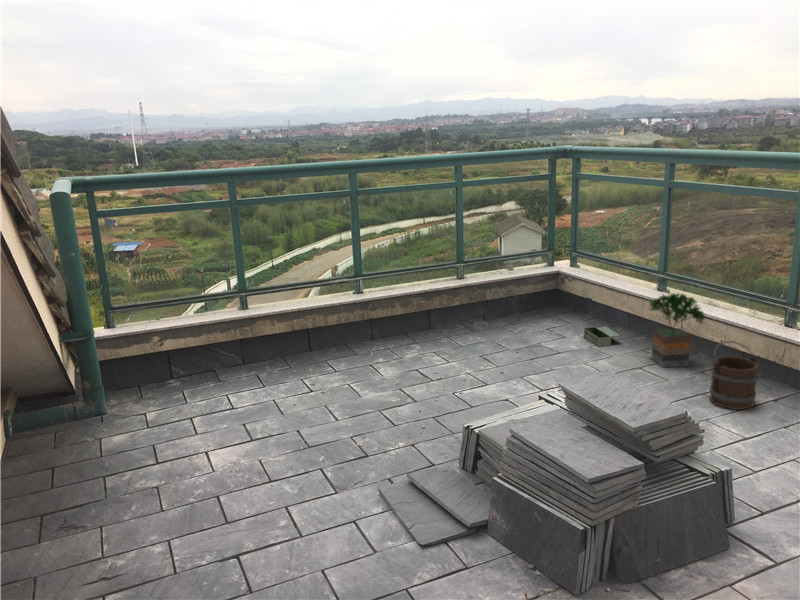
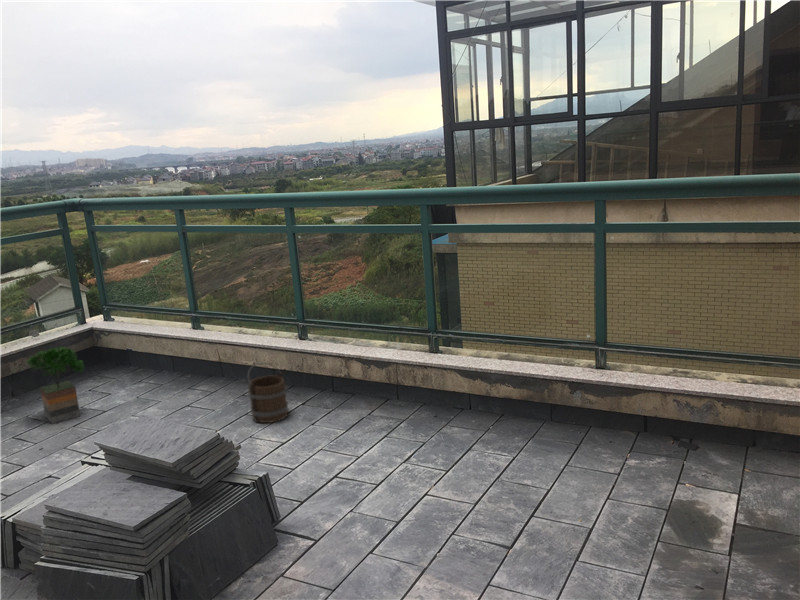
potted tree: present [650,294,705,367] -> present [27,347,83,424]
toolbox: present [584,326,622,347] -> none [128,374,168,397]

